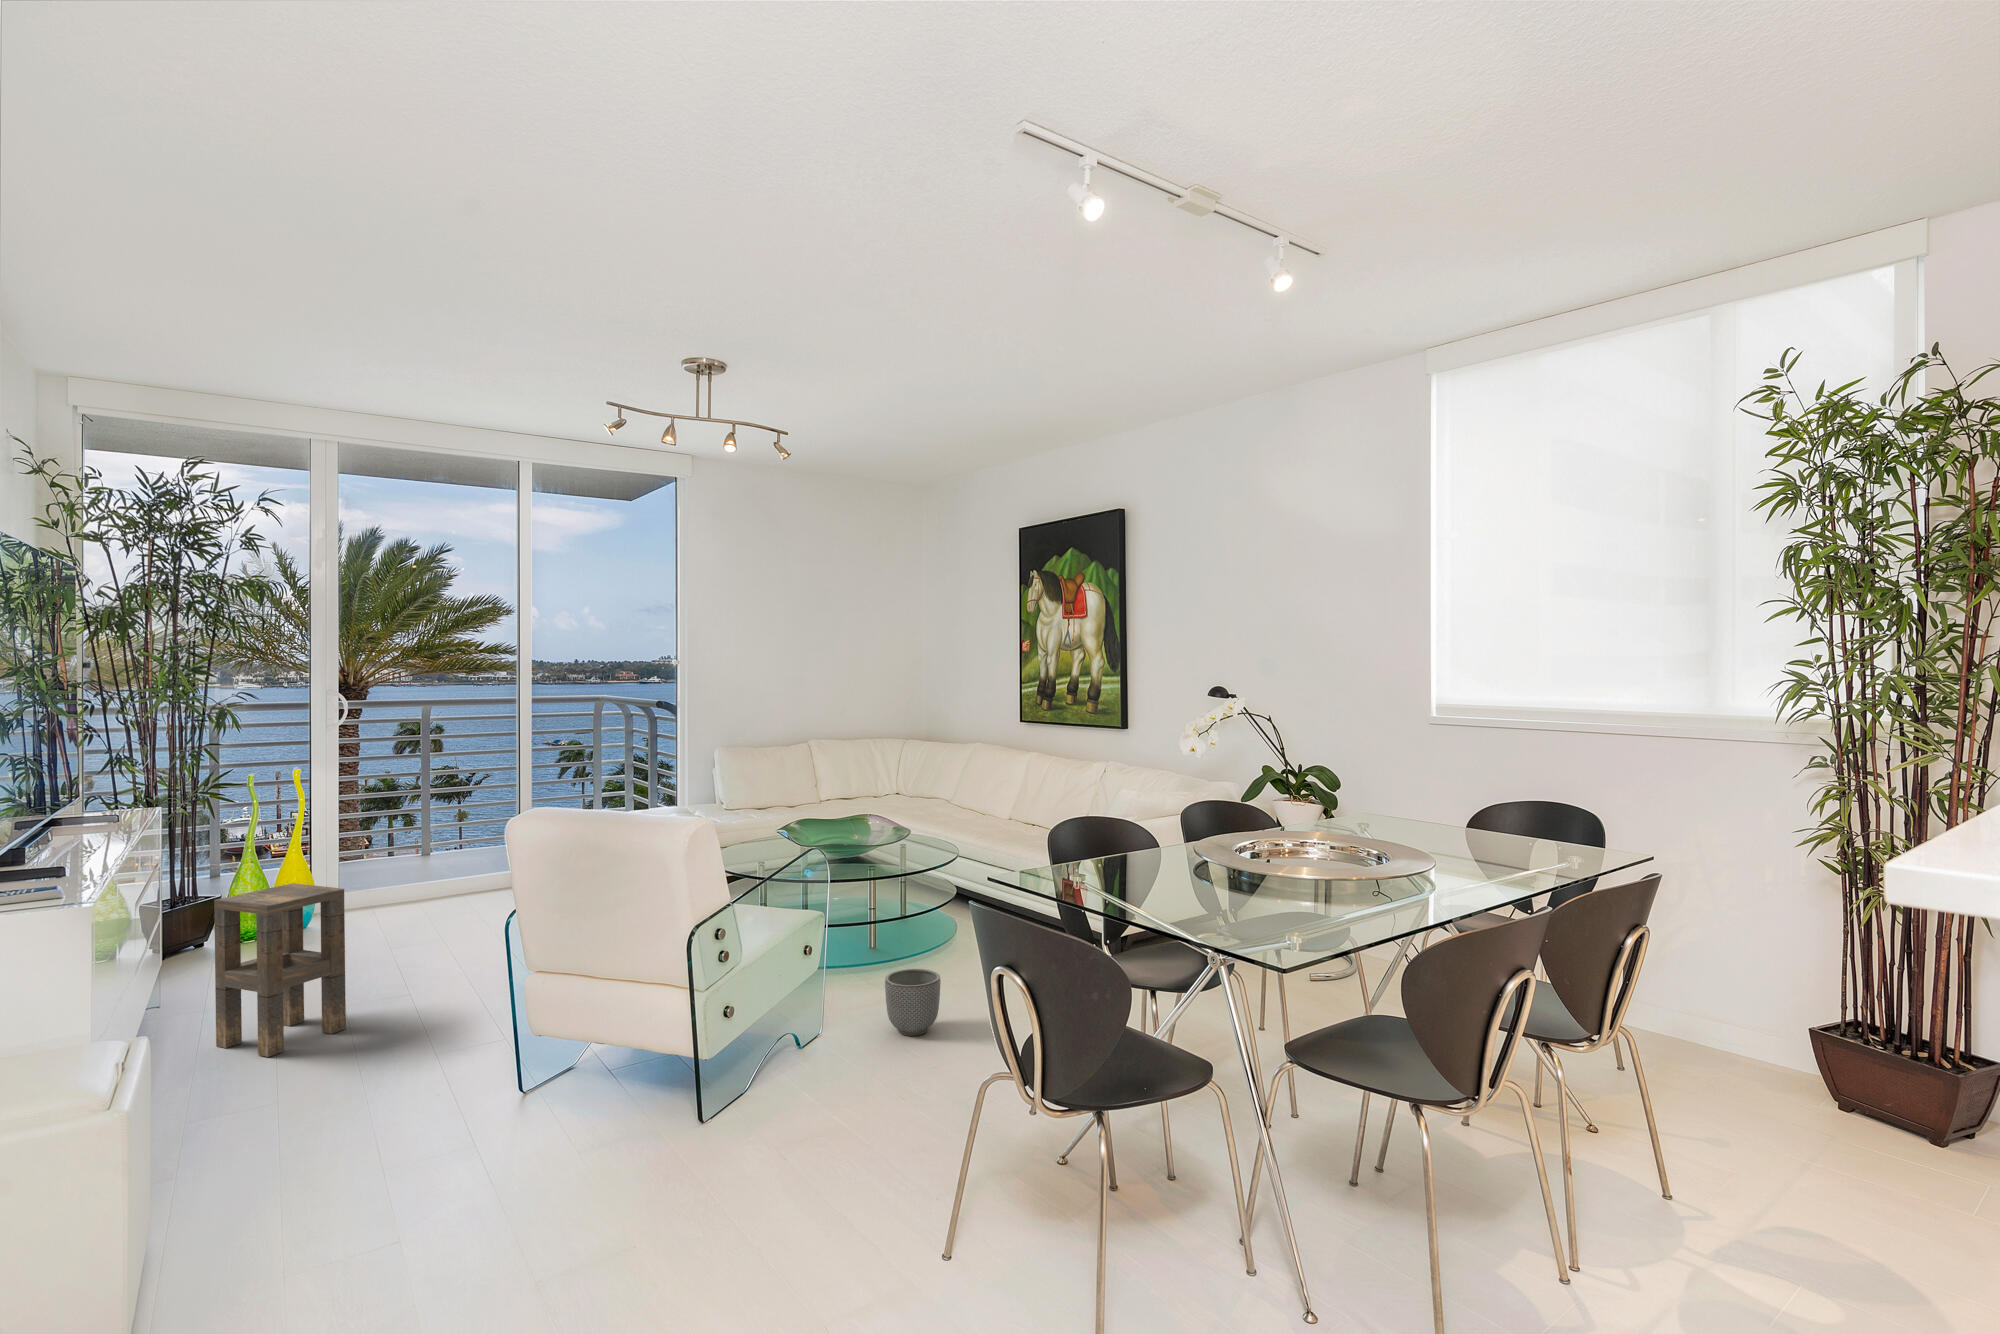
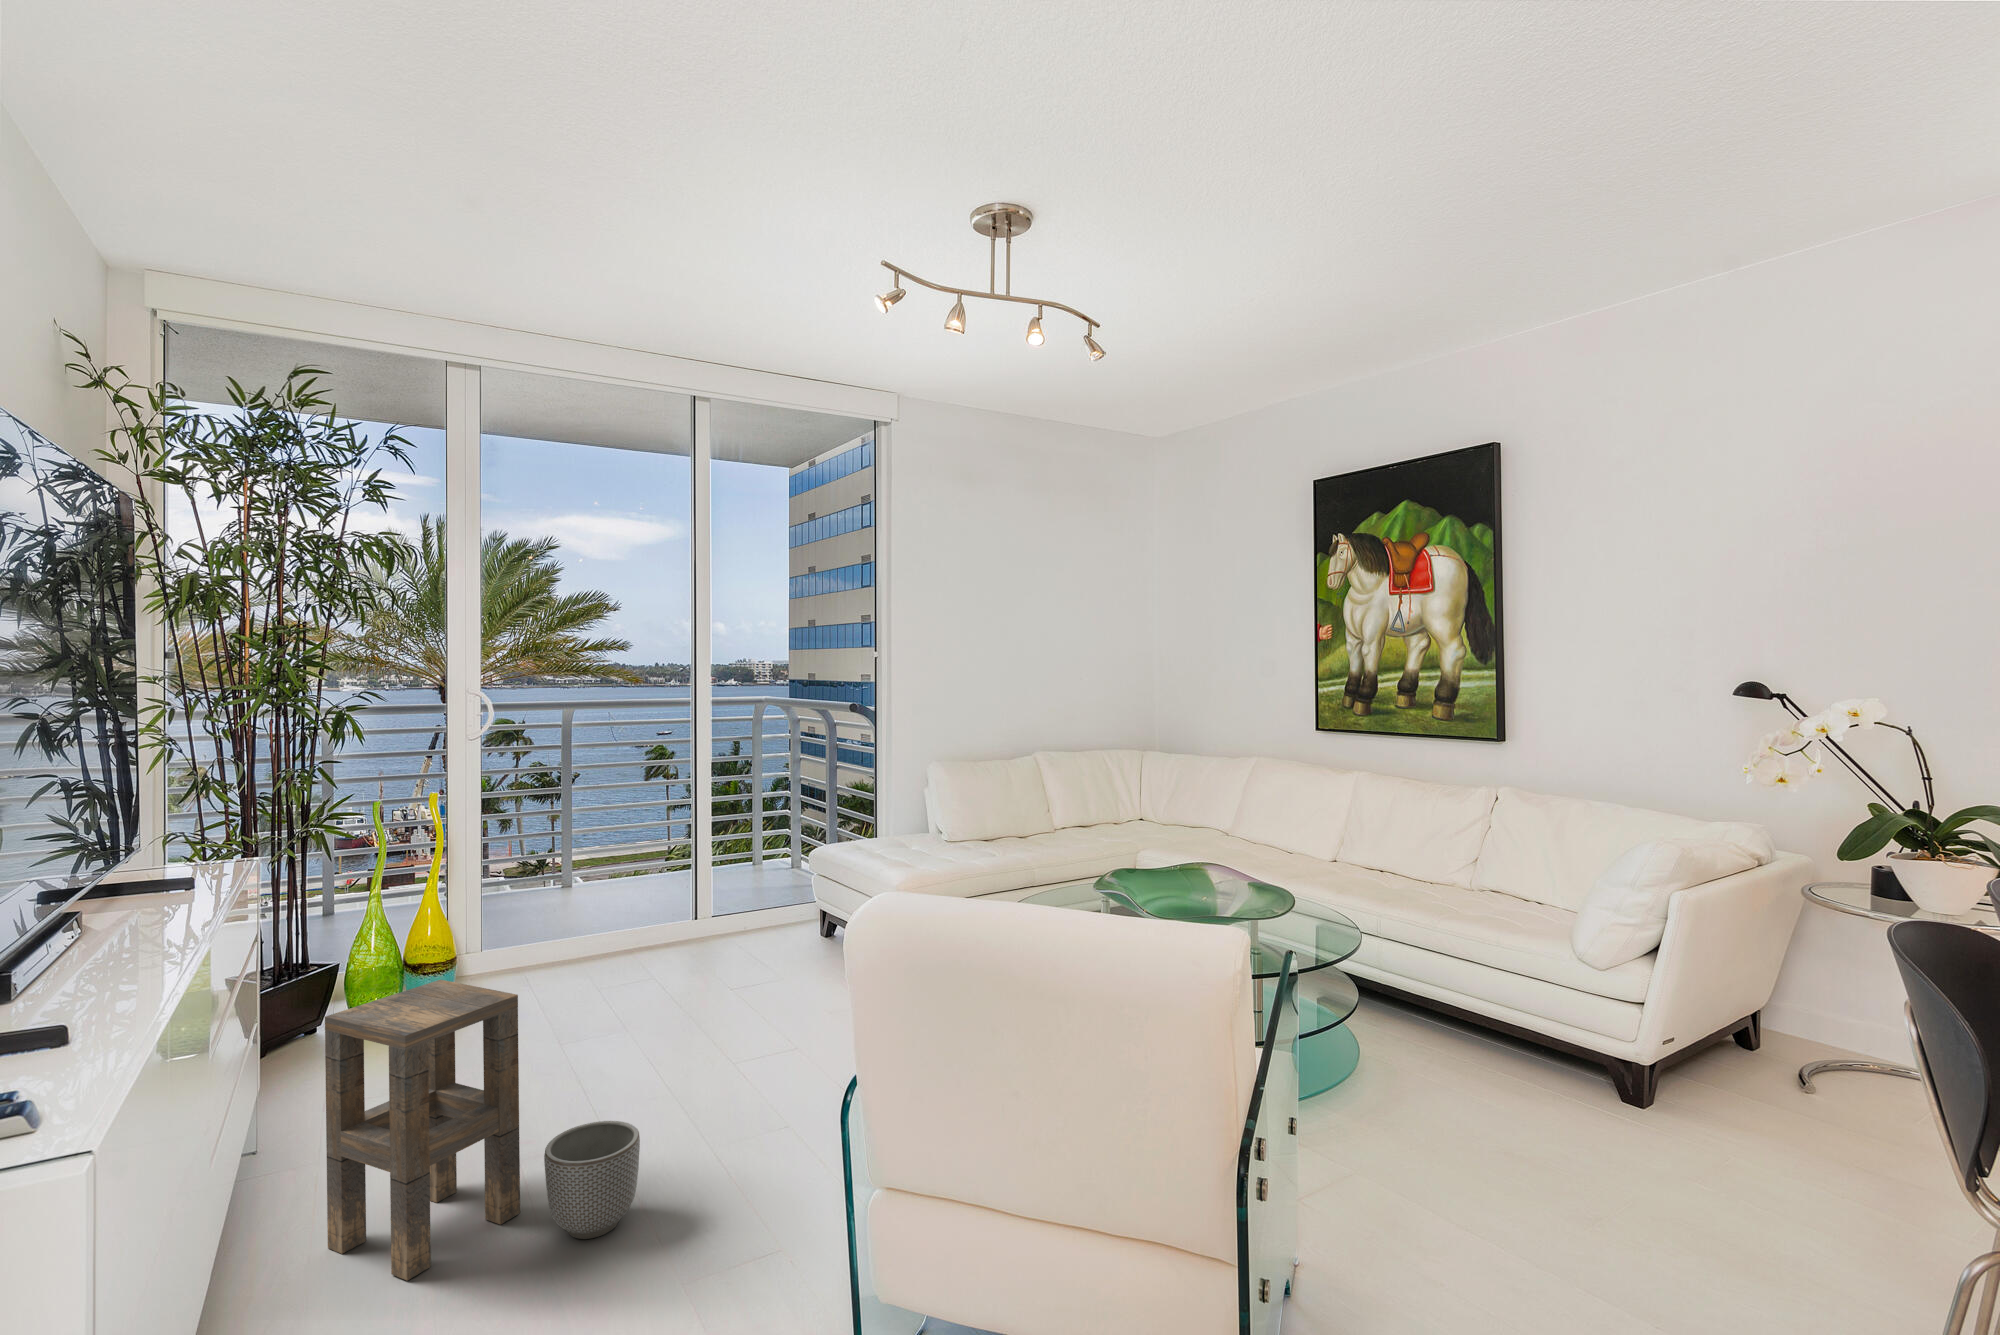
planter: present [885,969,941,1036] -> present [544,1121,640,1239]

